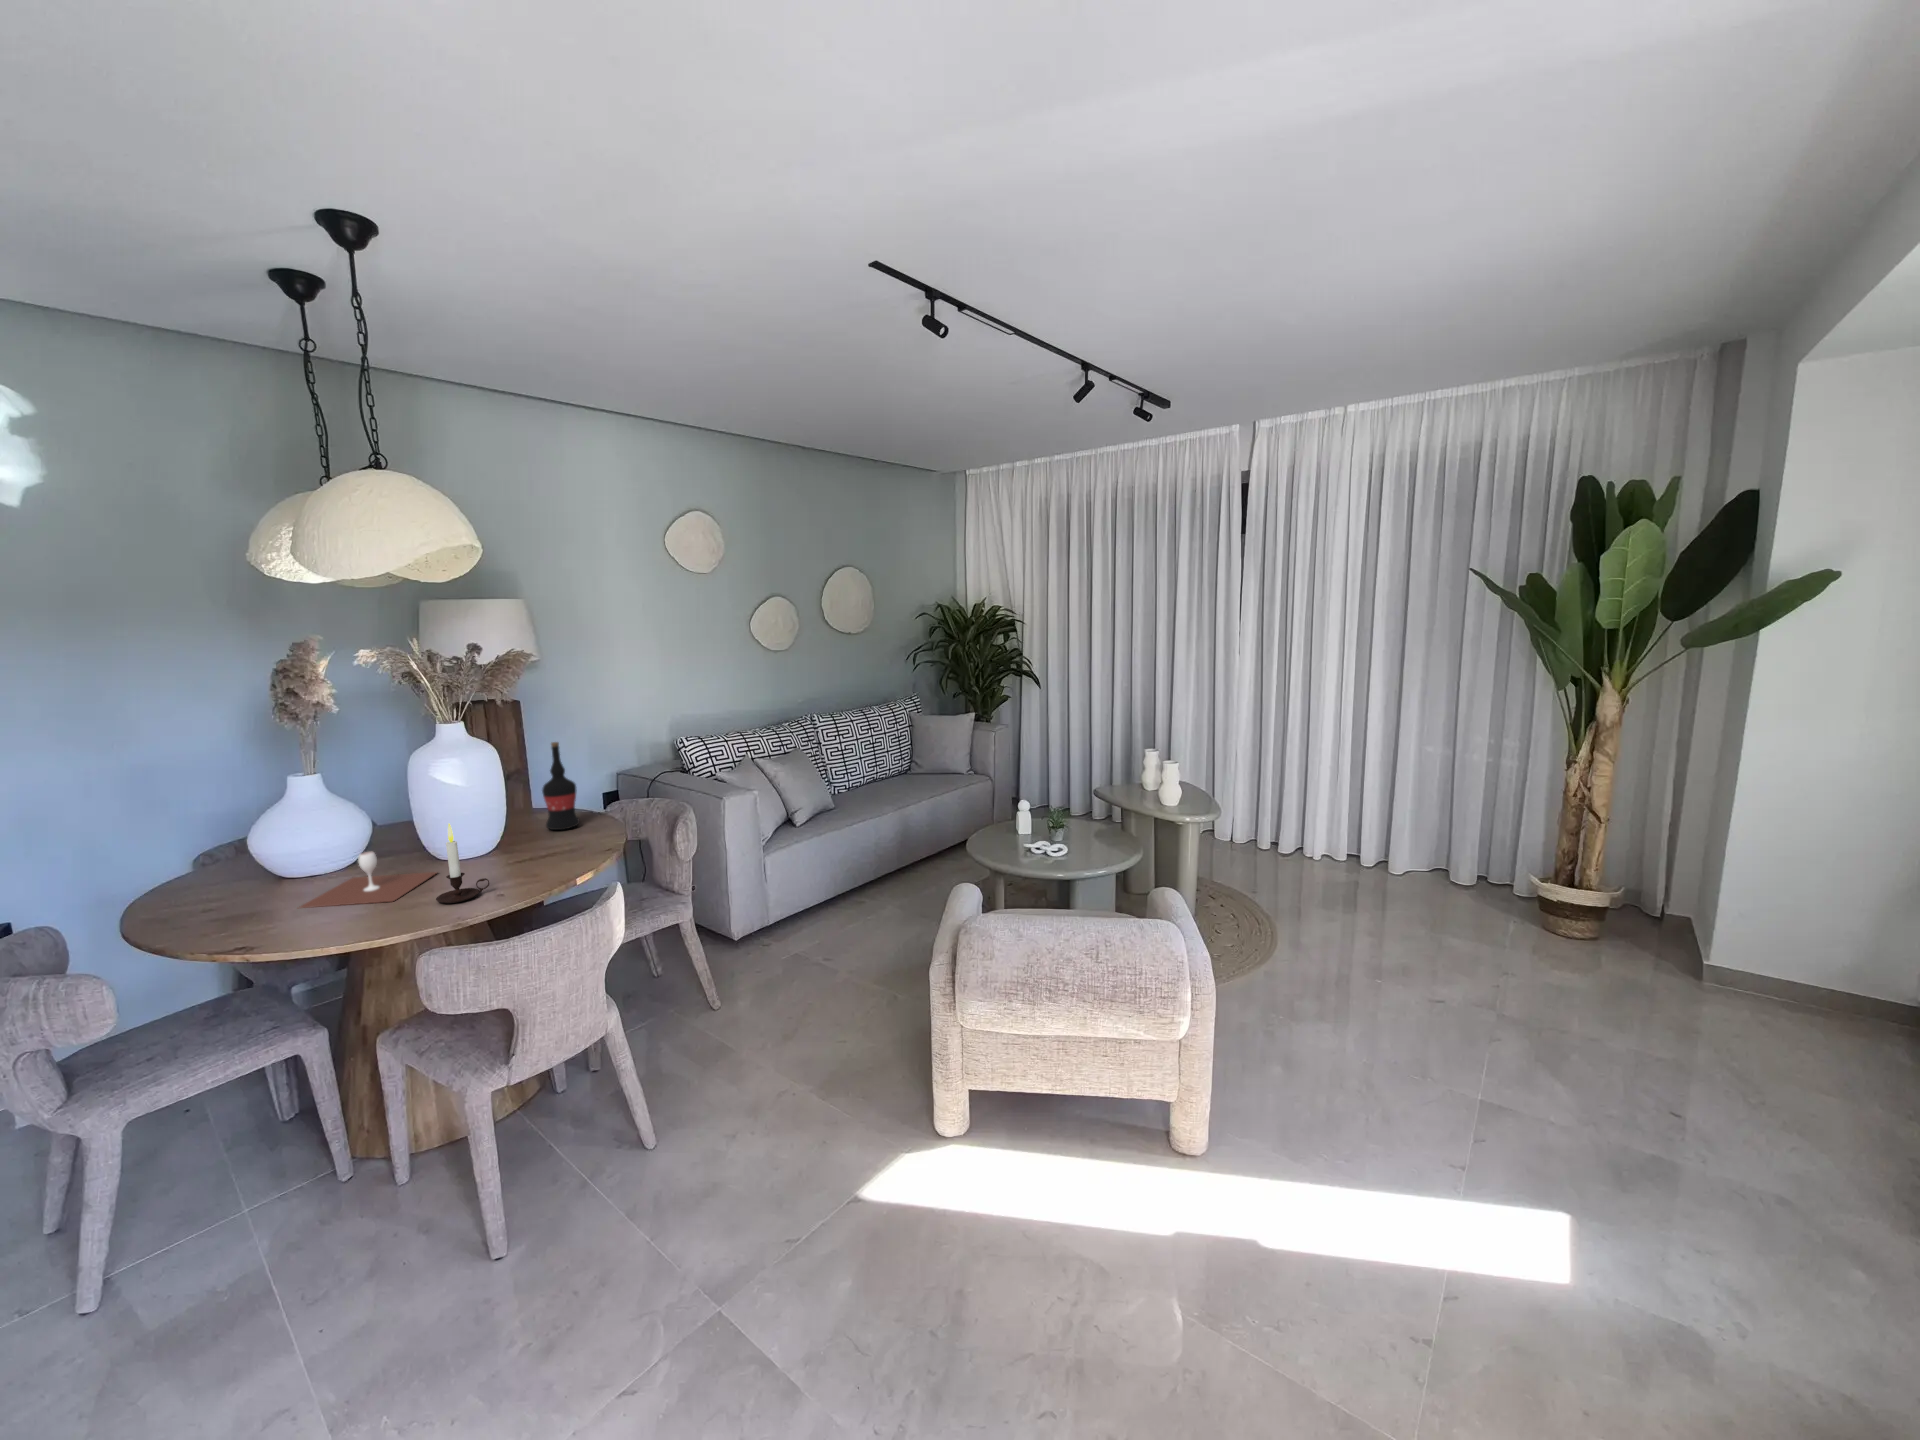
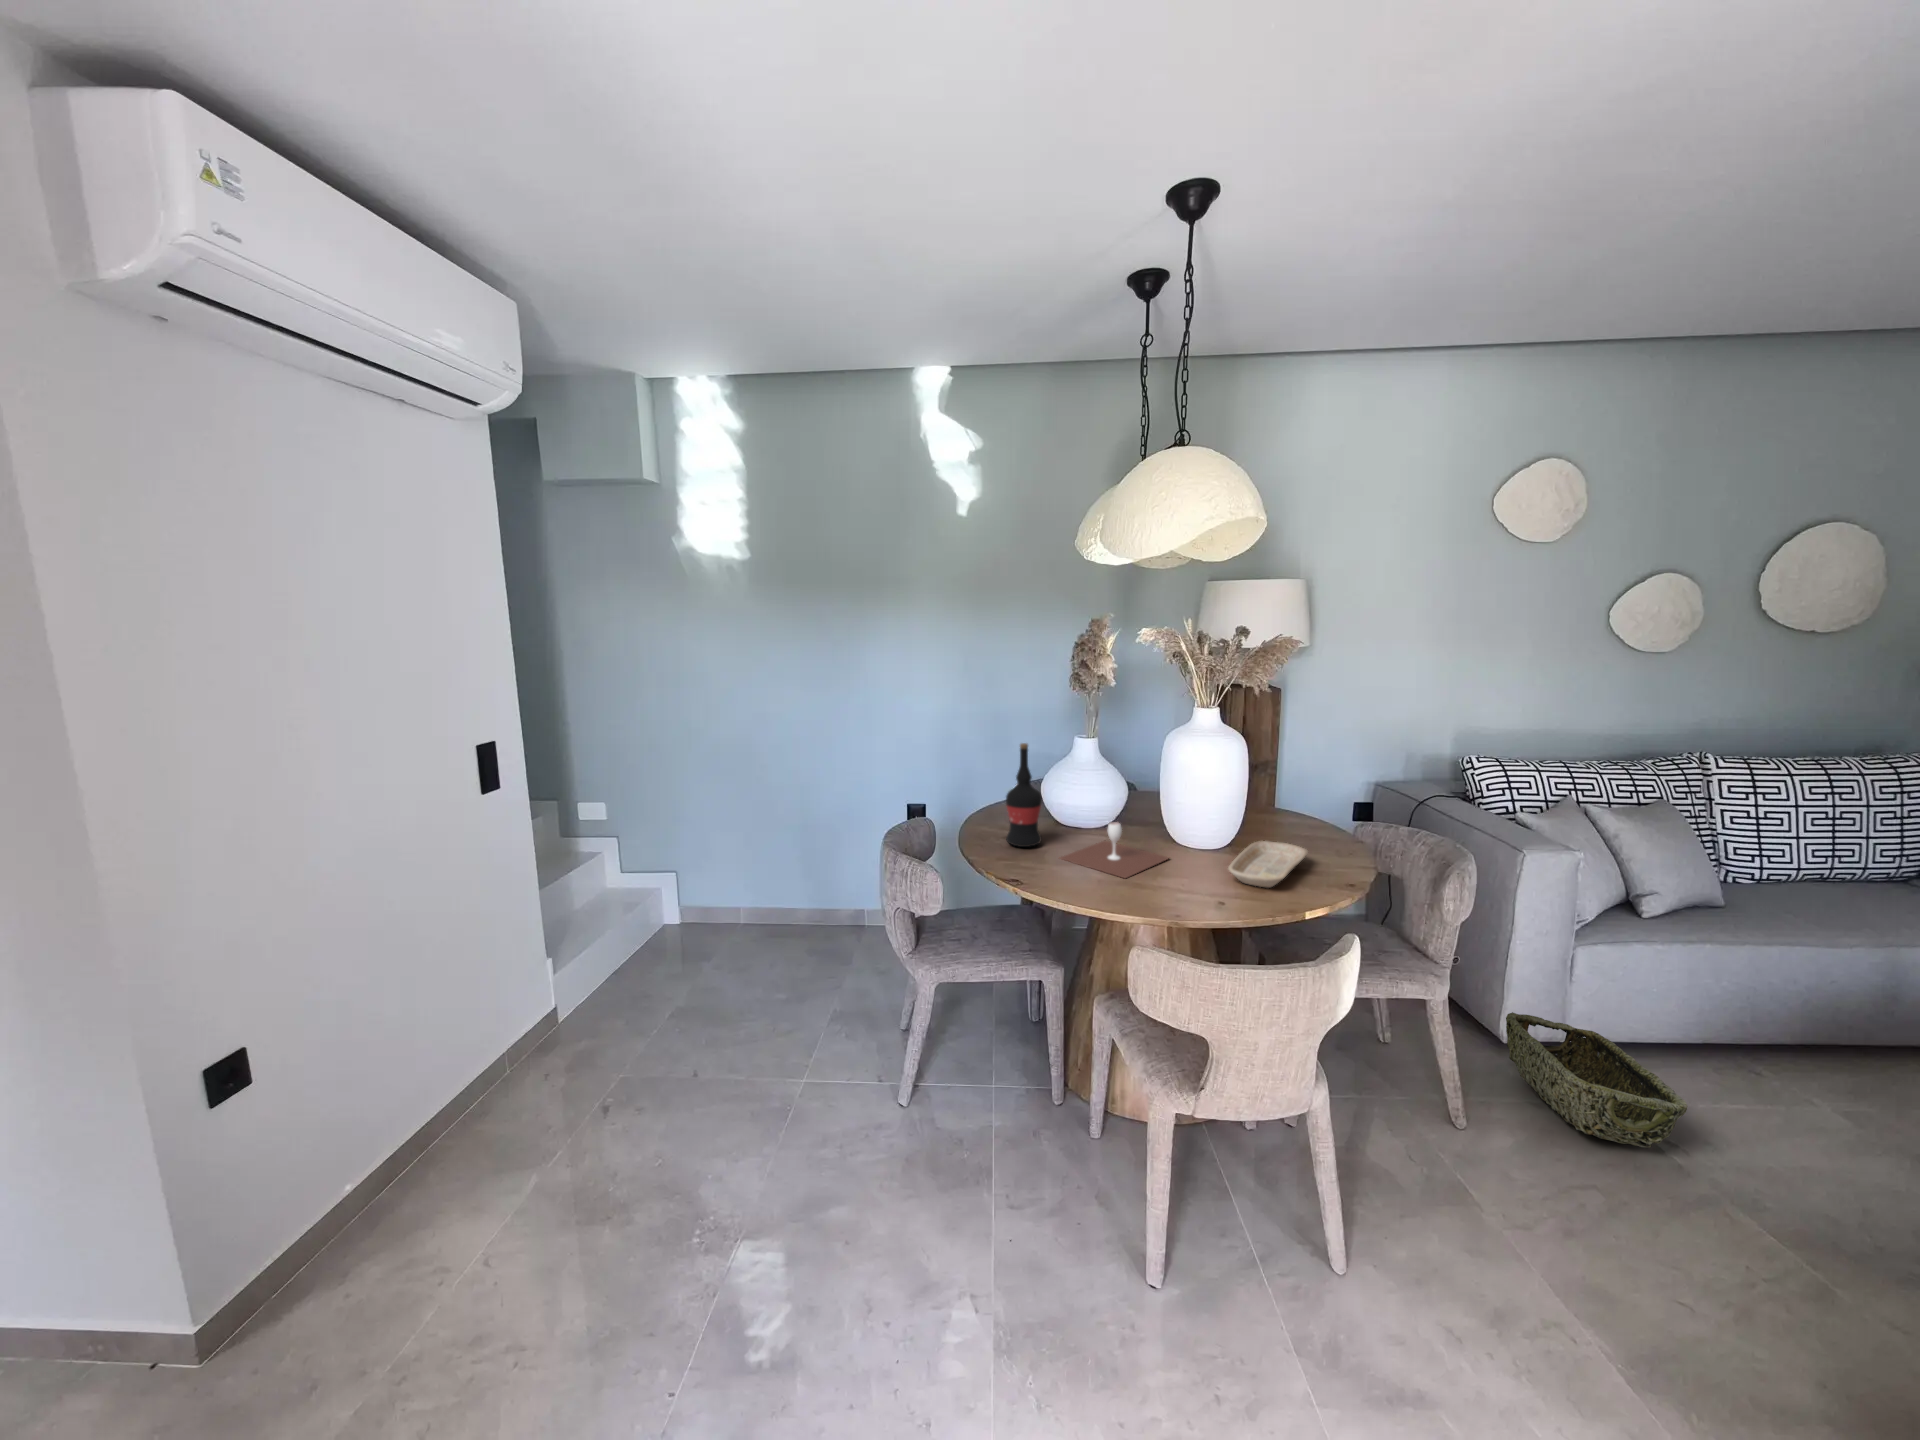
wine bottle: present [542,742,580,830] -> present [1006,743,1042,847]
candle: present [436,824,489,903] -> none [1158,816,1209,902]
tray: none [503,830,571,871] -> present [1228,841,1308,887]
woven basket: none [733,908,831,972] -> present [1506,1012,1688,1147]

